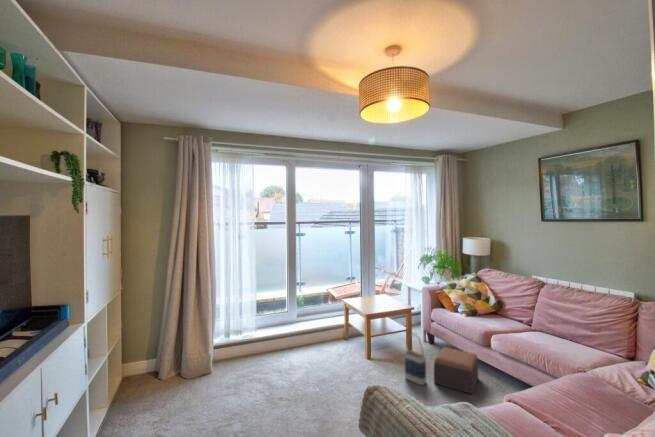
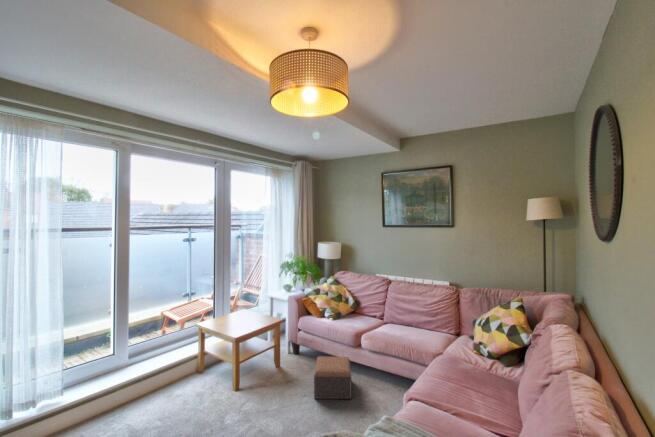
bag: present [405,334,426,385] -> none [284,350,306,406]

